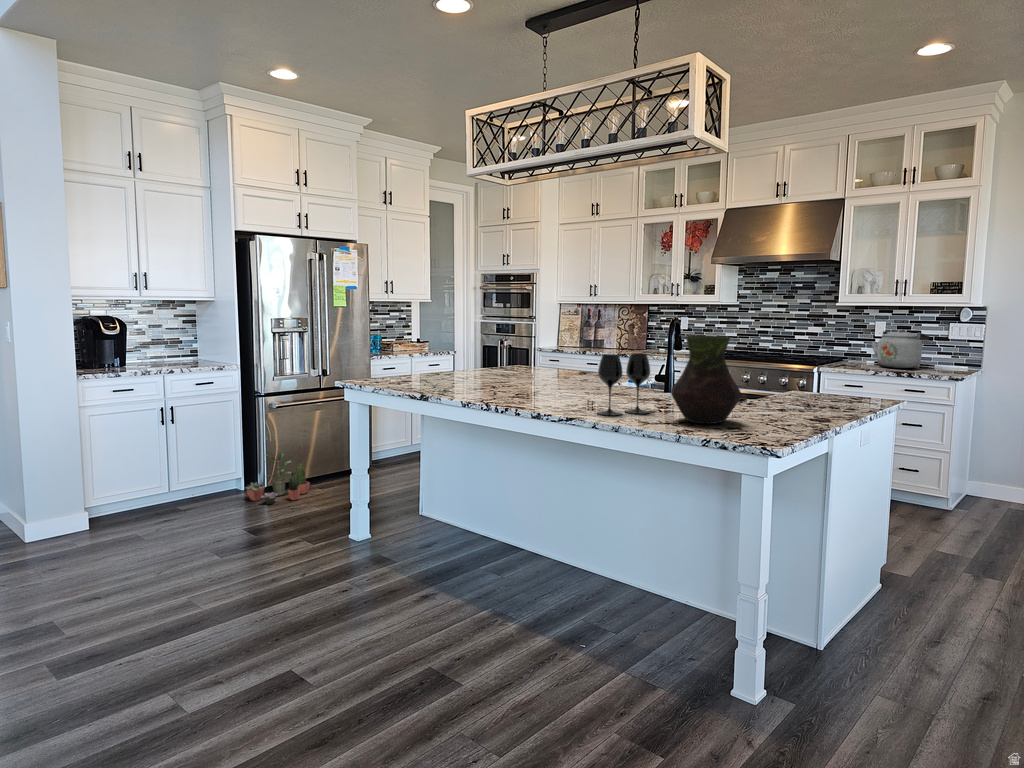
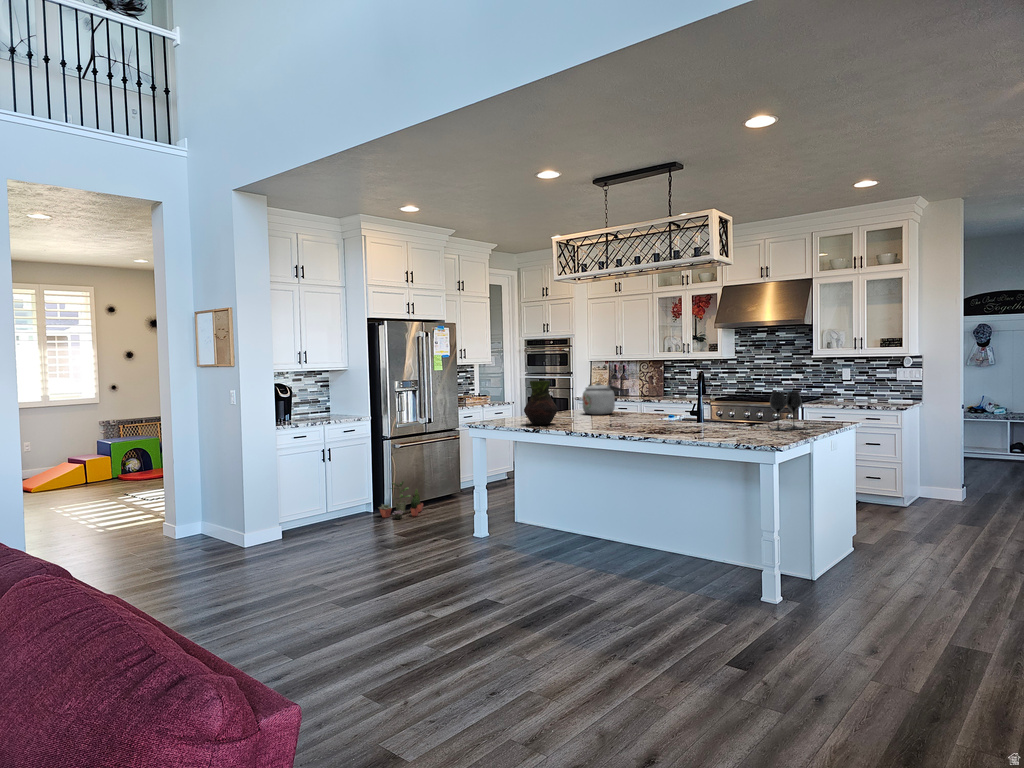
kettle: present [872,329,929,368] -> present [582,383,621,415]
vase: present [671,335,741,424] -> present [524,380,558,425]
wine glass: present [597,353,650,415] -> present [770,391,802,430]

